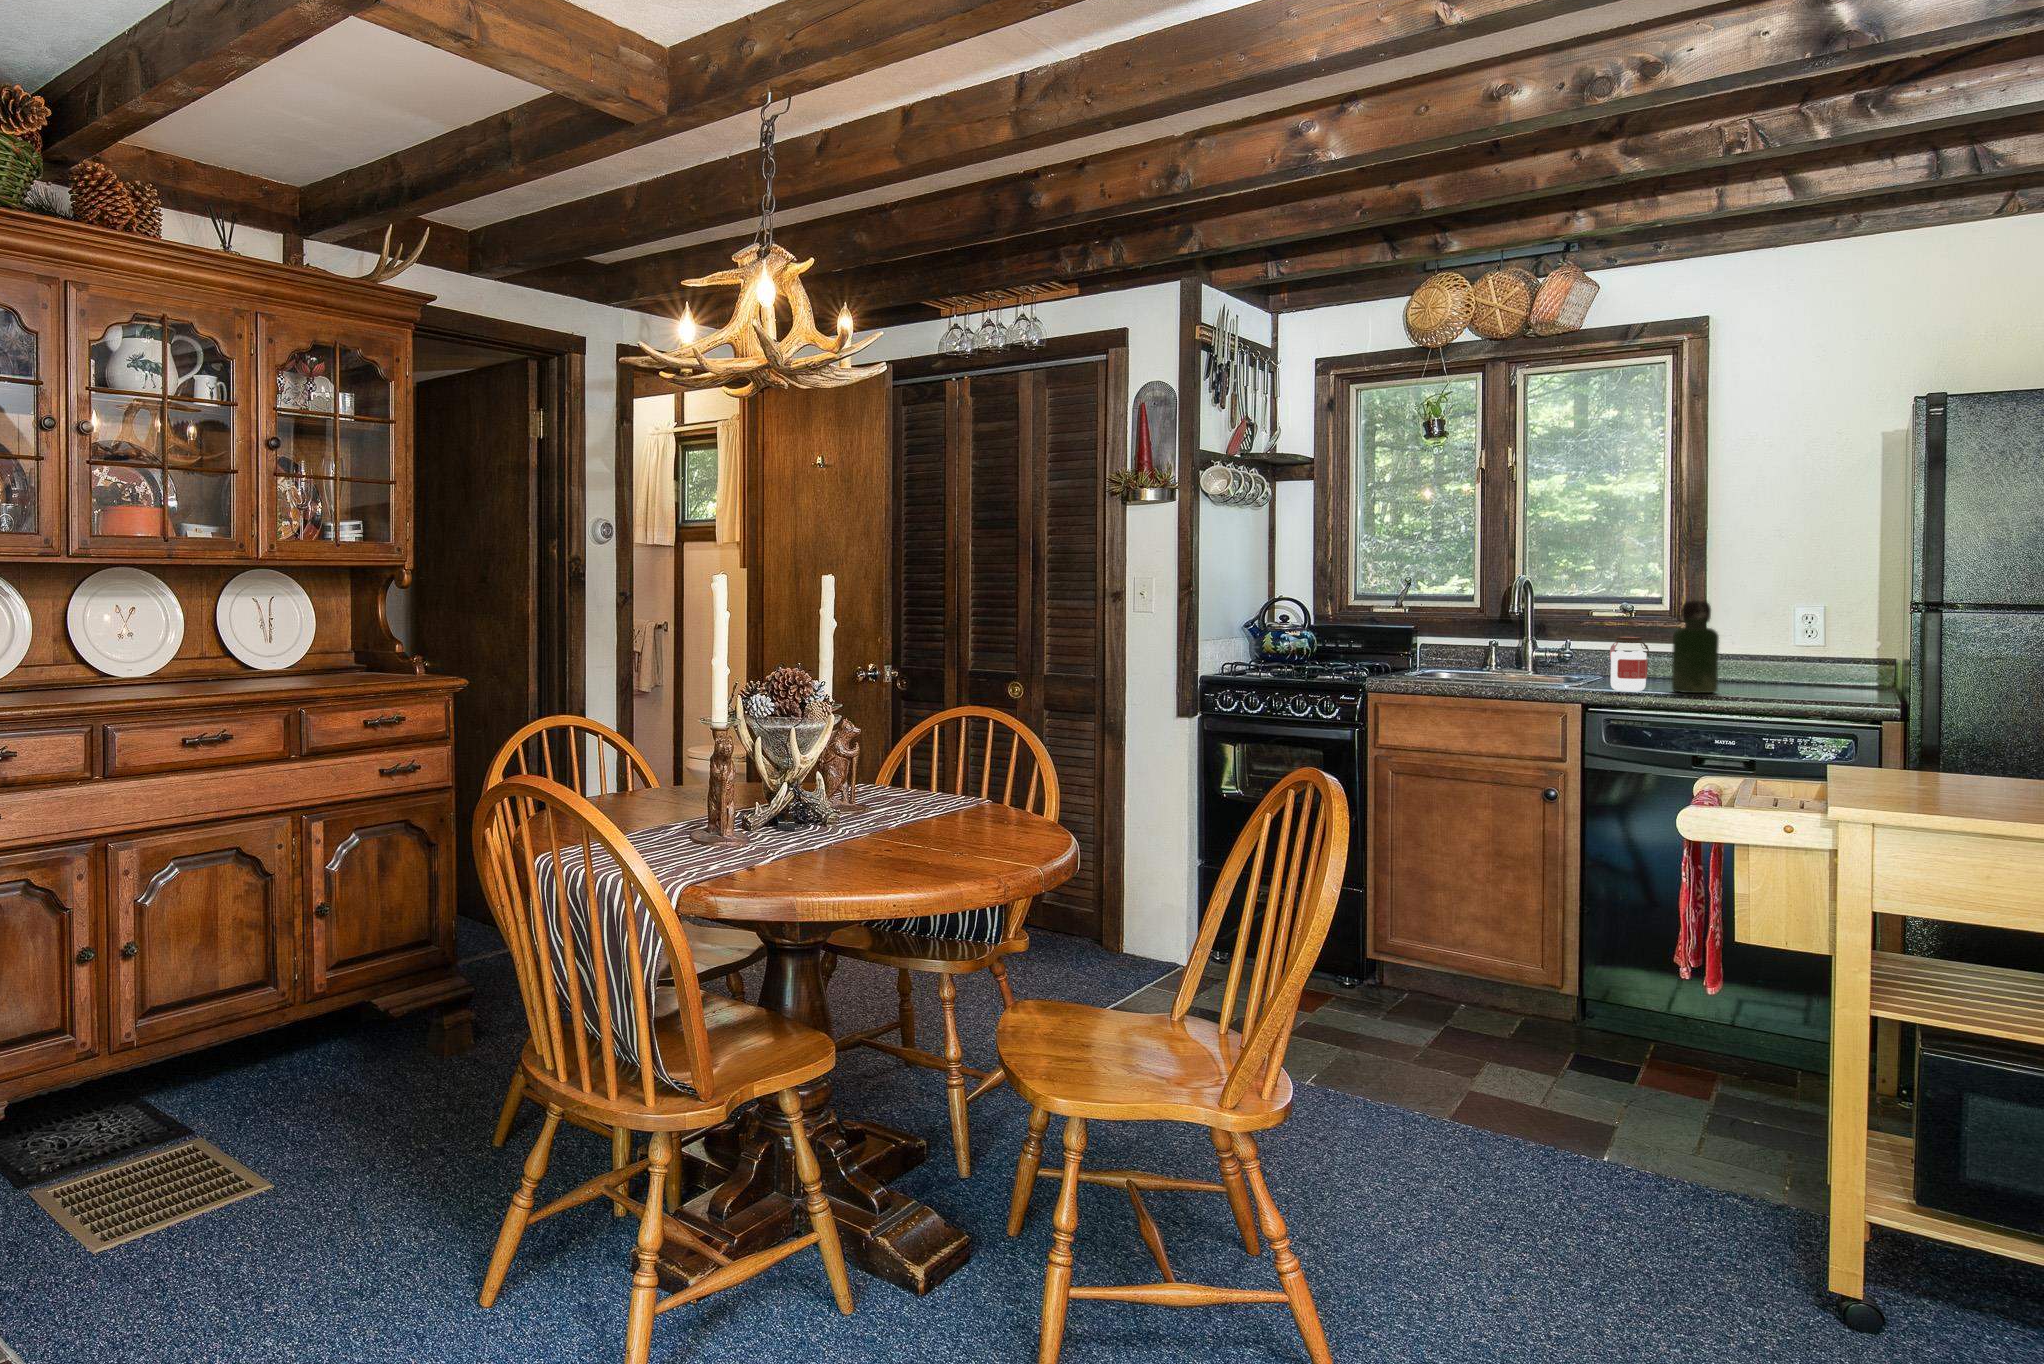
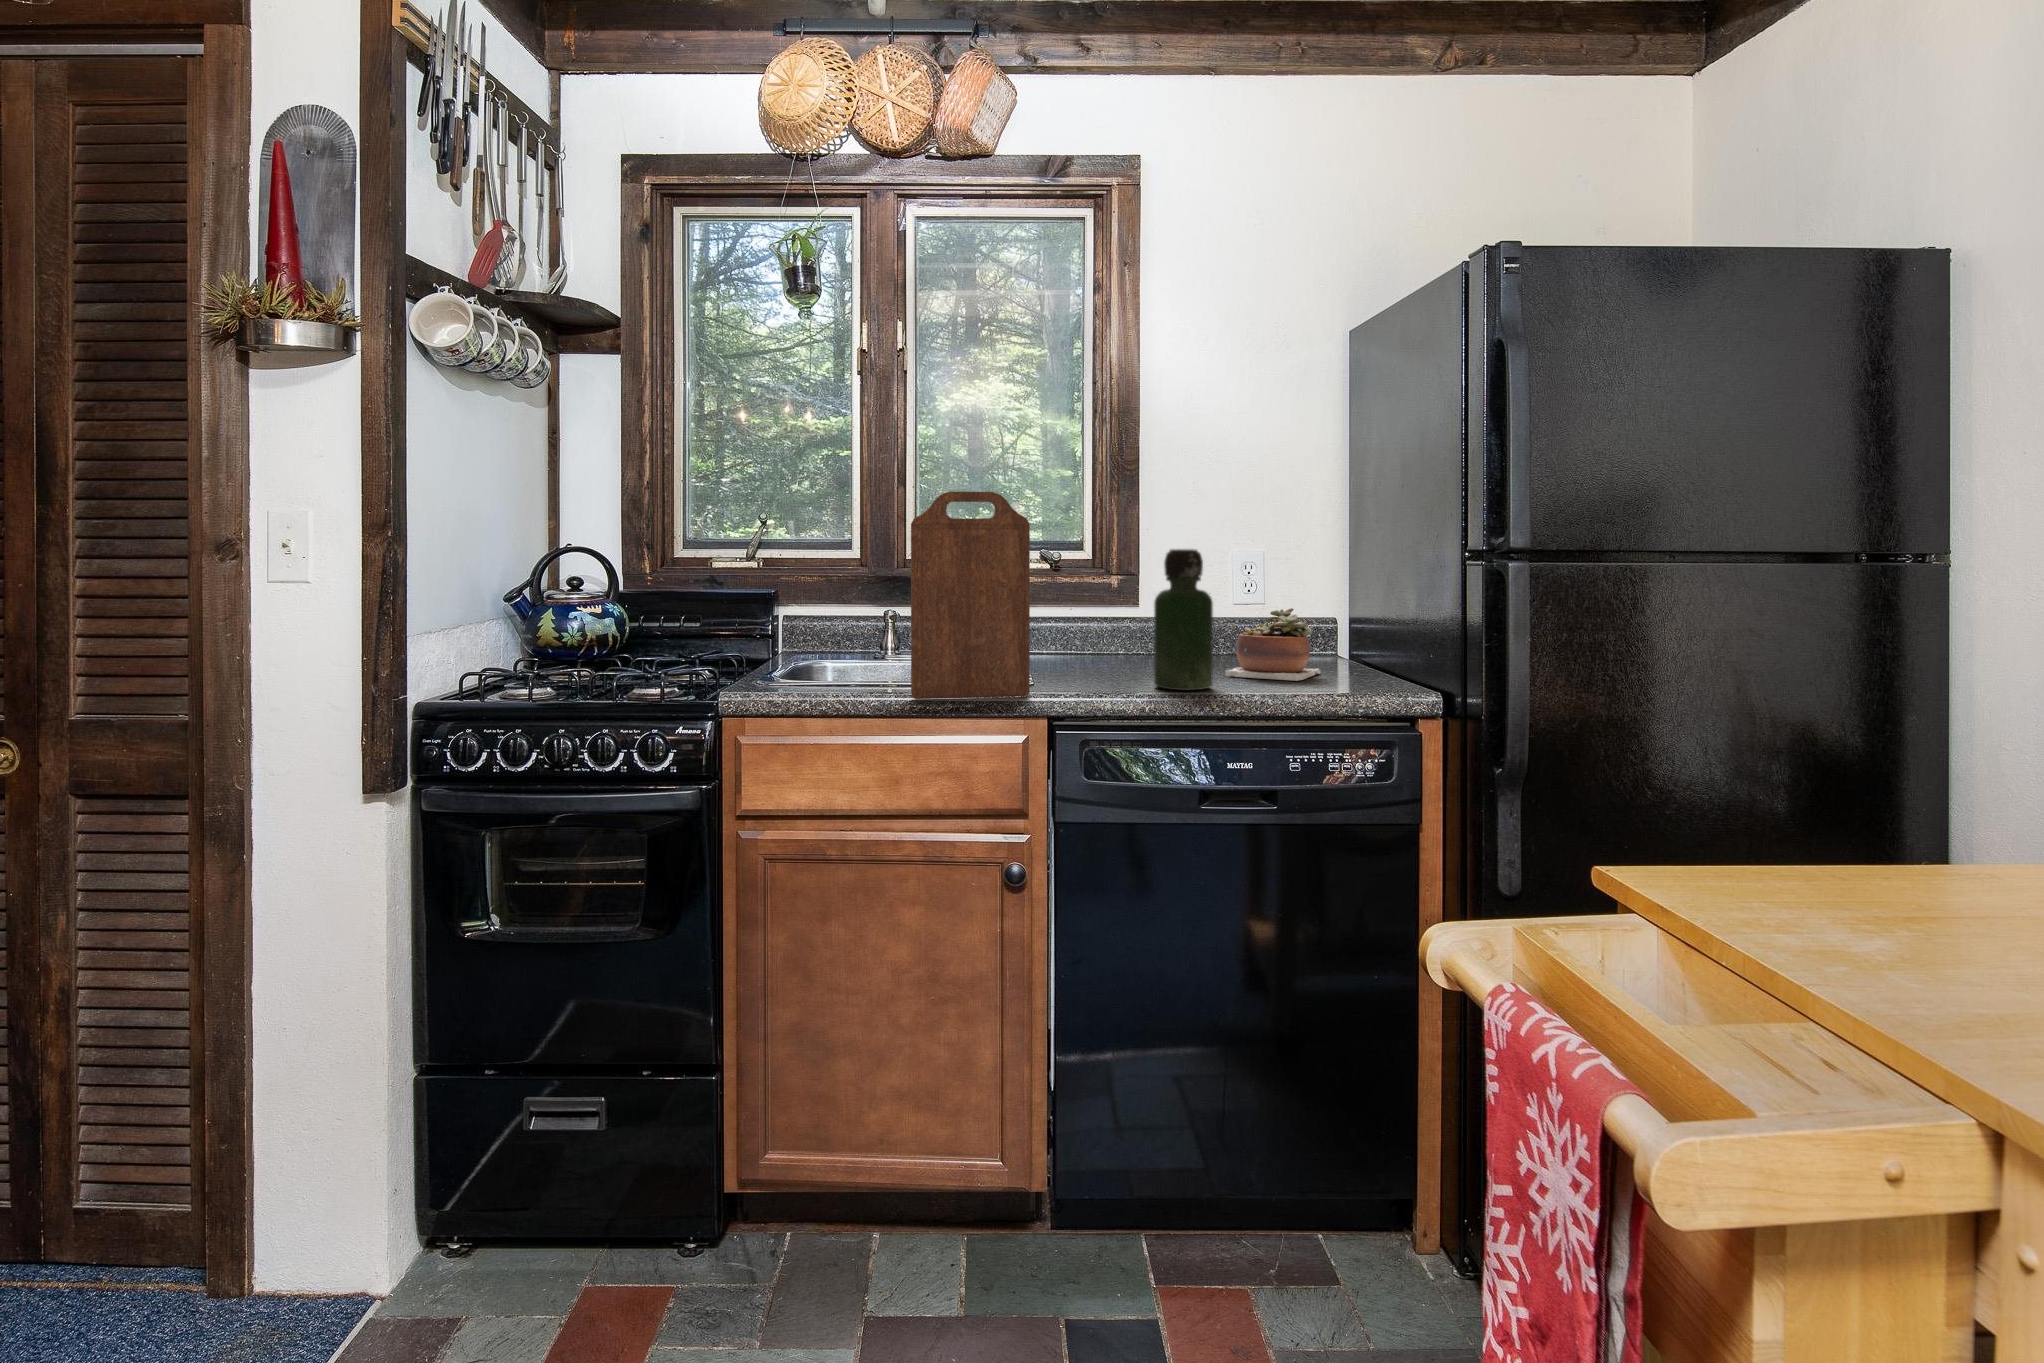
cutting board: none [1485,565,1570,689] -> present [911,491,1030,699]
jar: present [1610,637,1649,691] -> none [1082,607,1135,695]
succulent plant: none [1748,645,1840,694] -> present [1225,608,1320,681]

